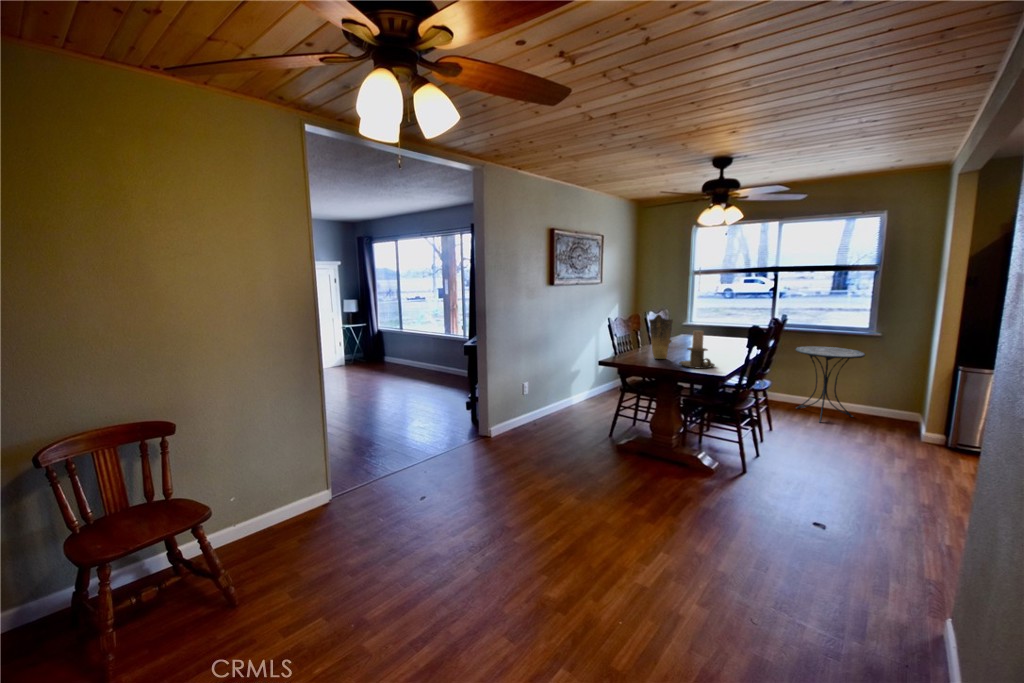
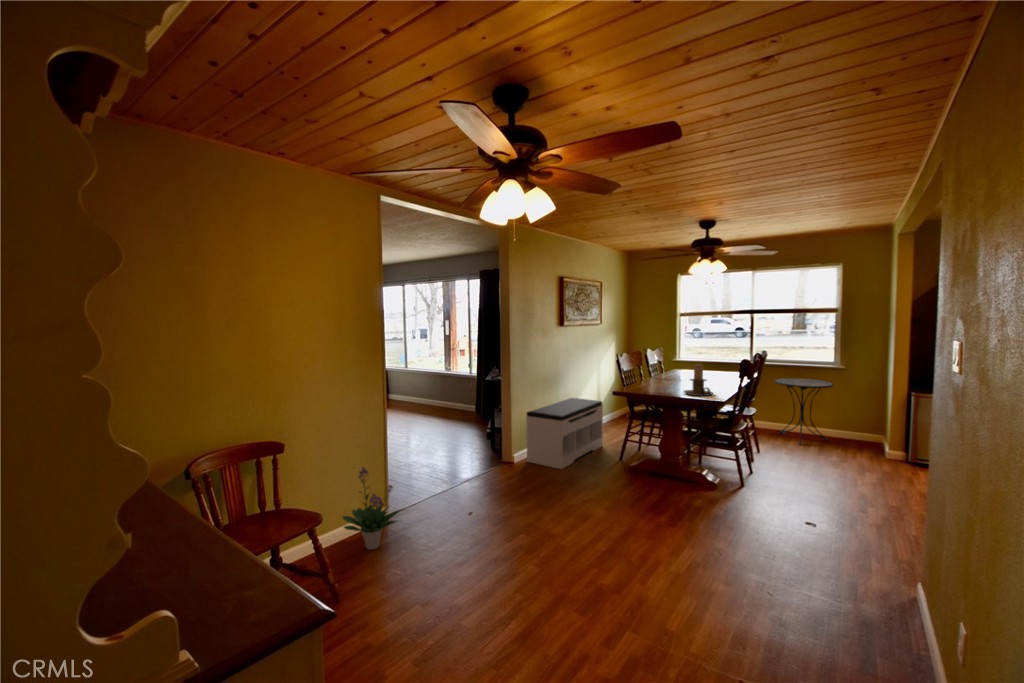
vase: present [649,314,673,359] -> none [655,351,675,389]
bench: none [503,365,594,446] -> present [526,398,603,469]
potted plant: none [254,448,331,542] -> present [343,467,398,550]

